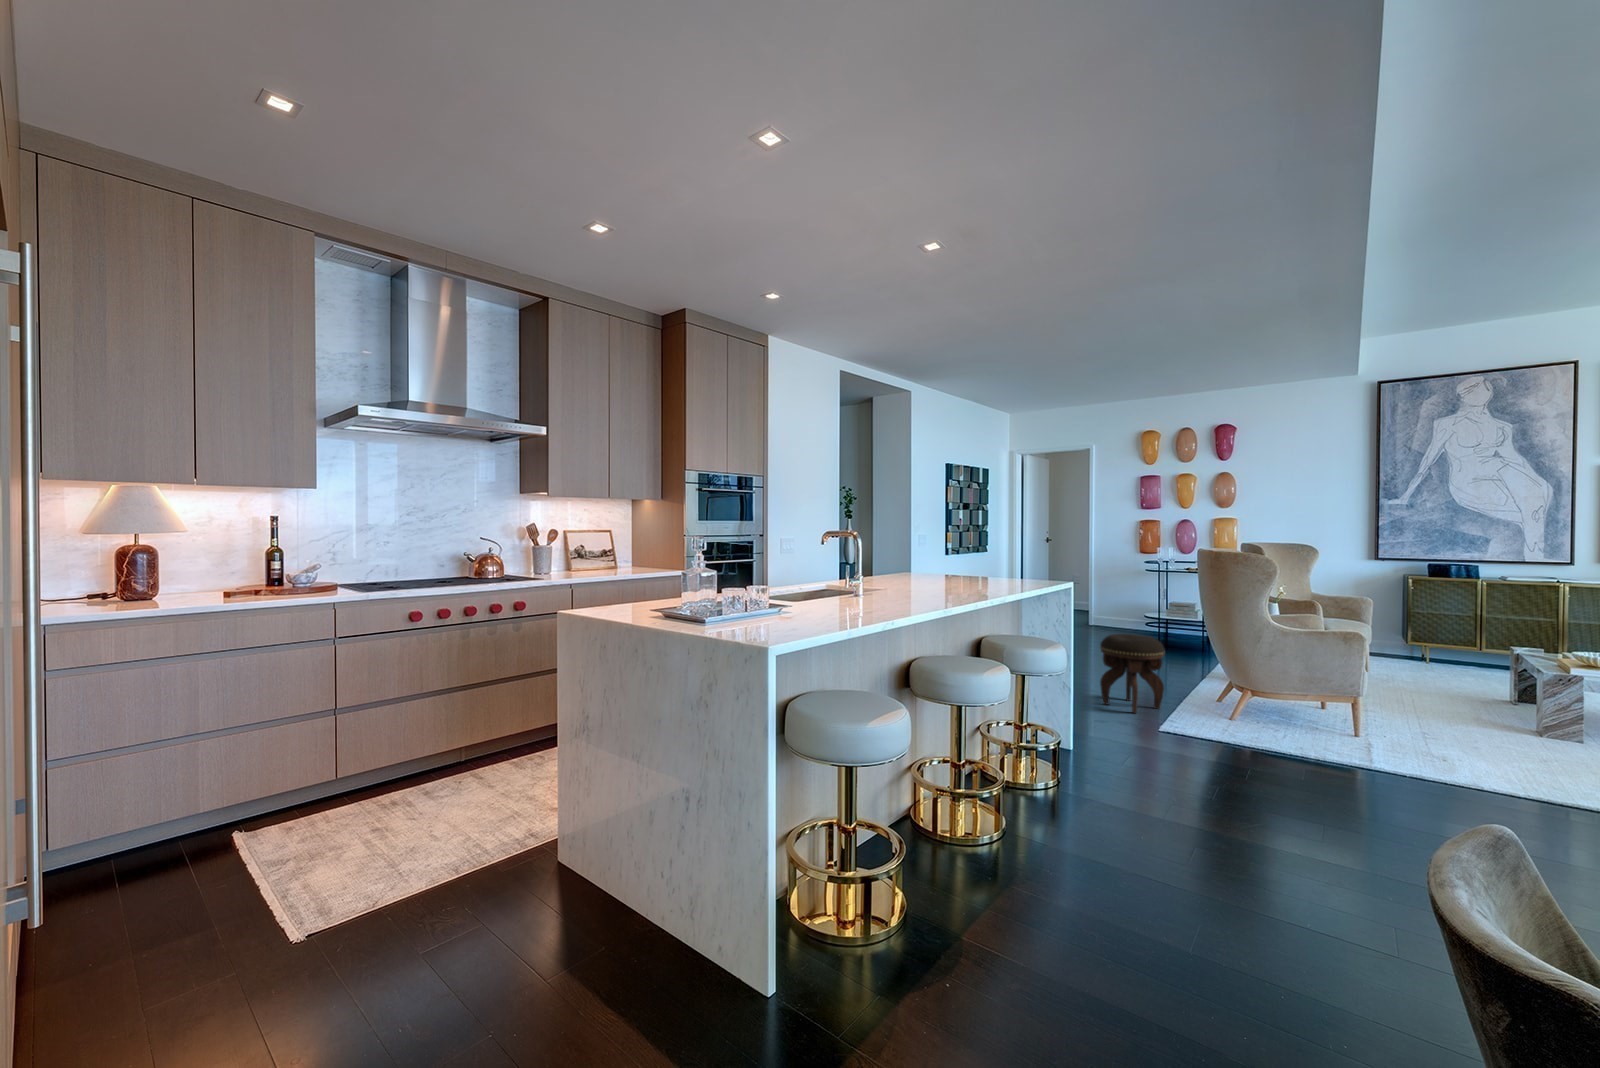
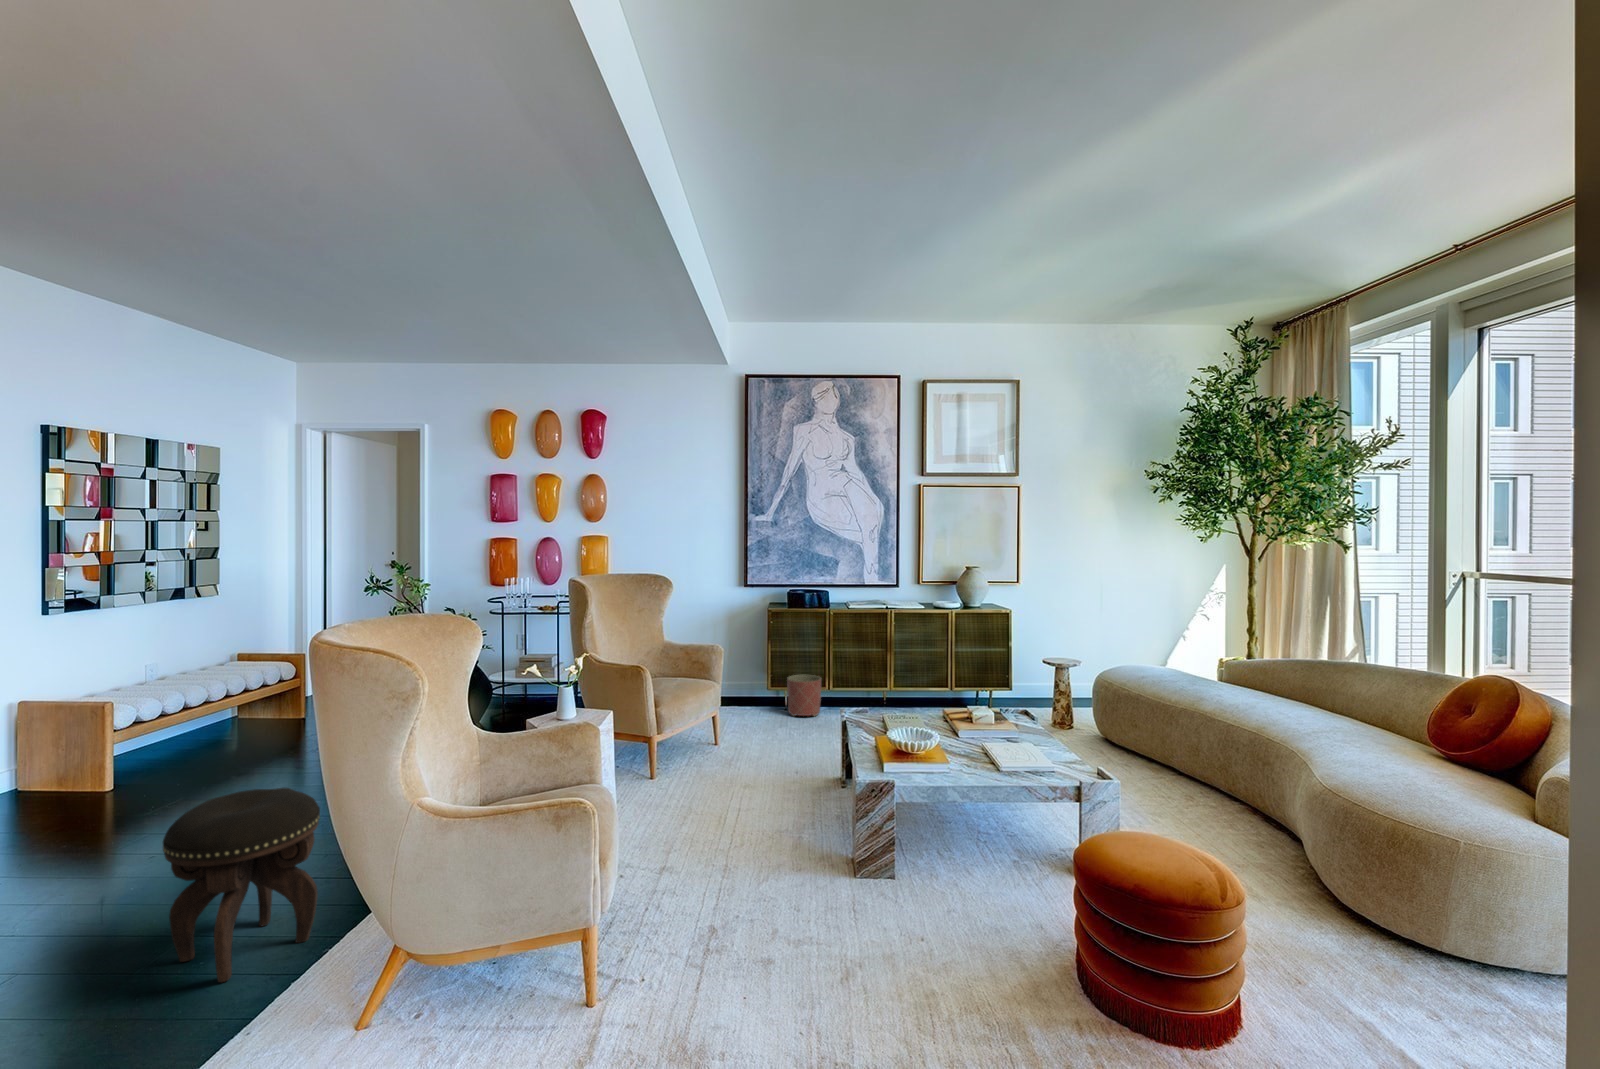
planter: none [1432,634,1474,670] -> present [787,675,822,716]

